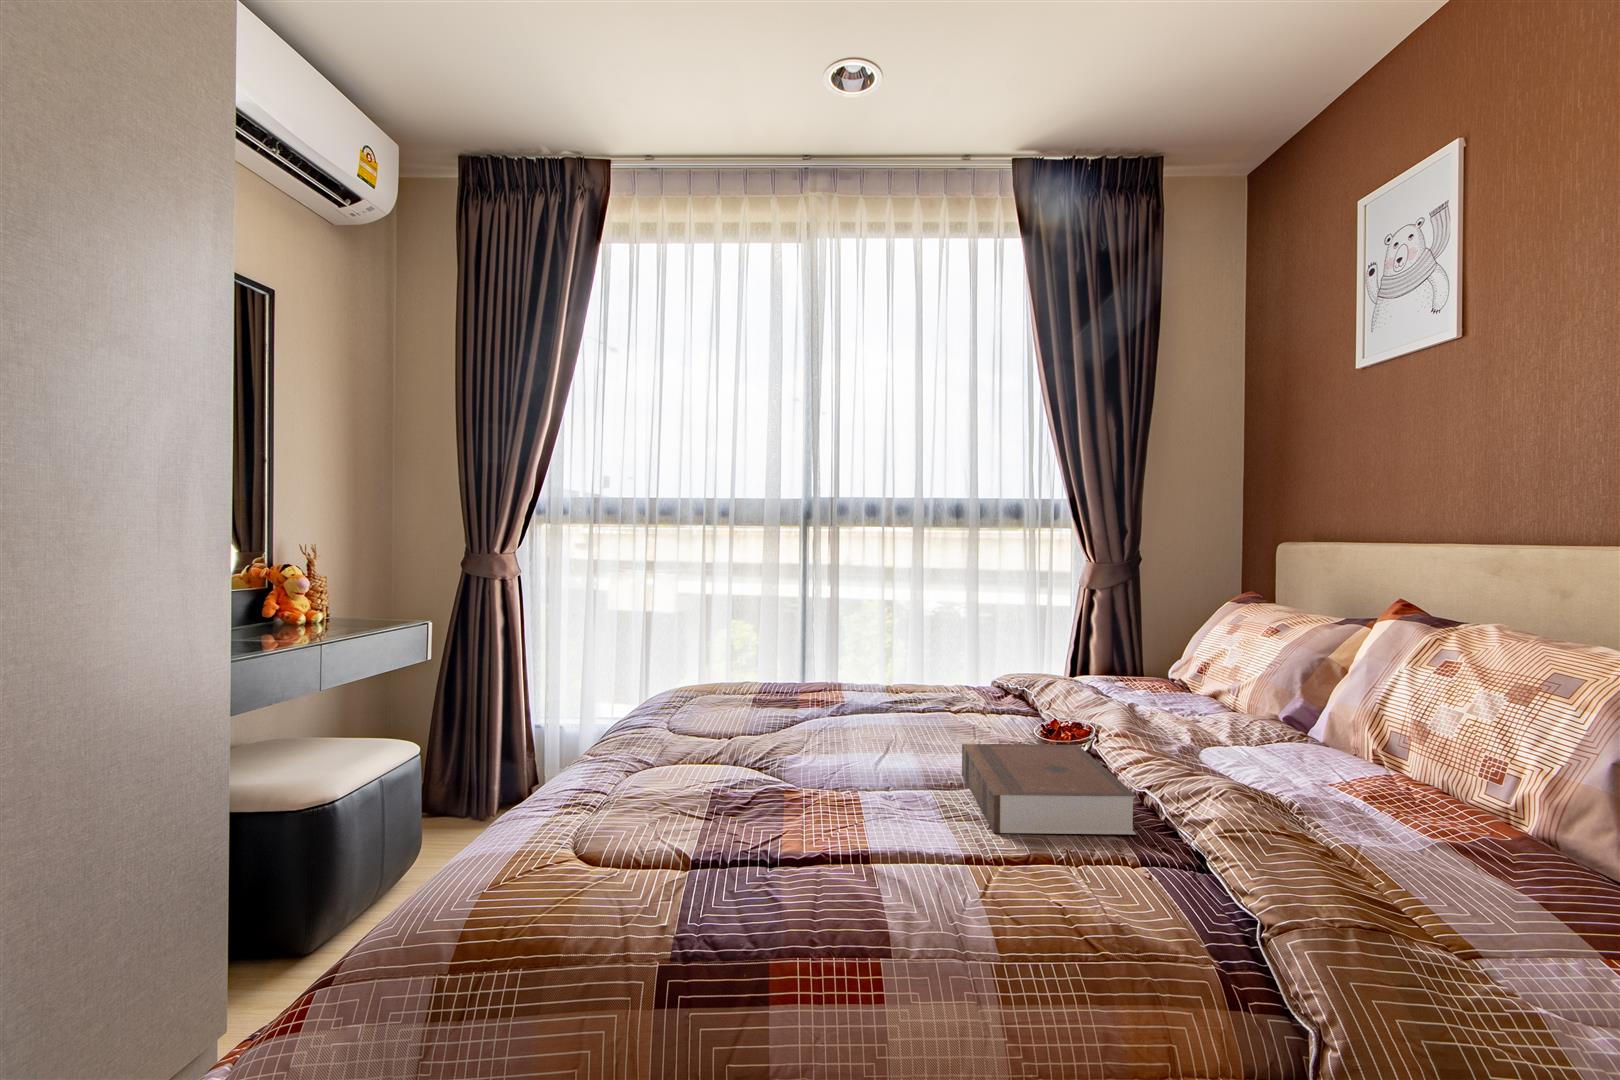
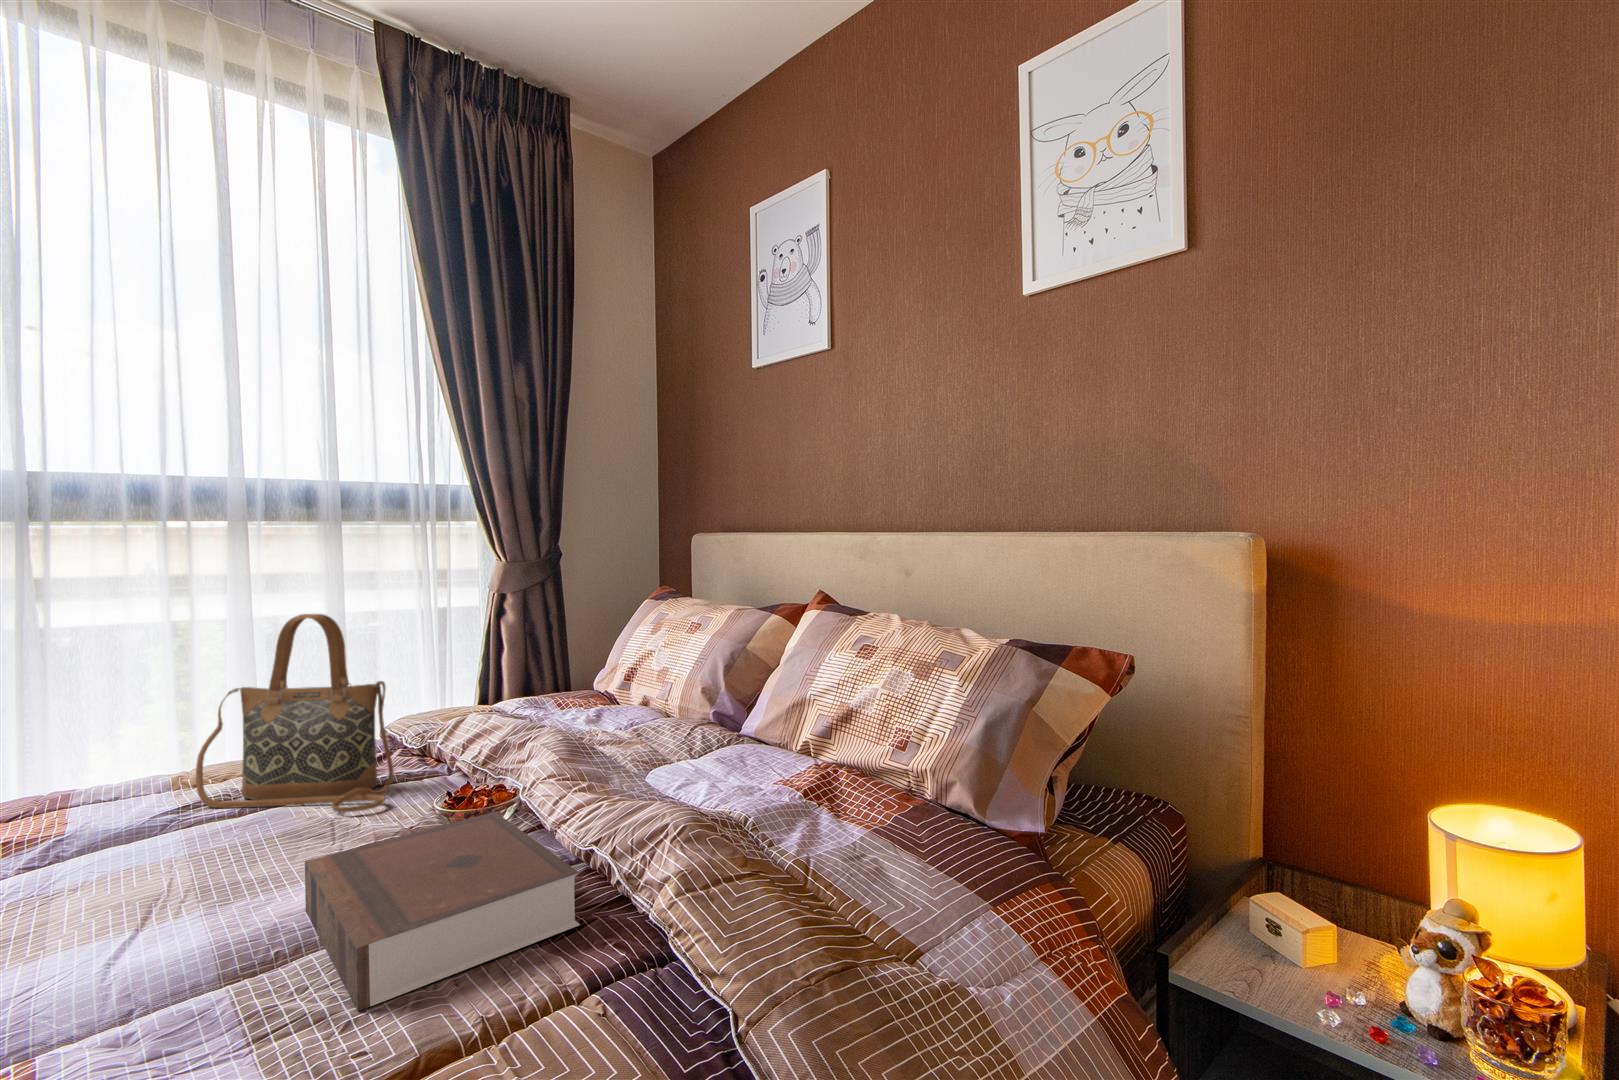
handbag: none [899,592,1009,728] -> present [196,614,394,812]

